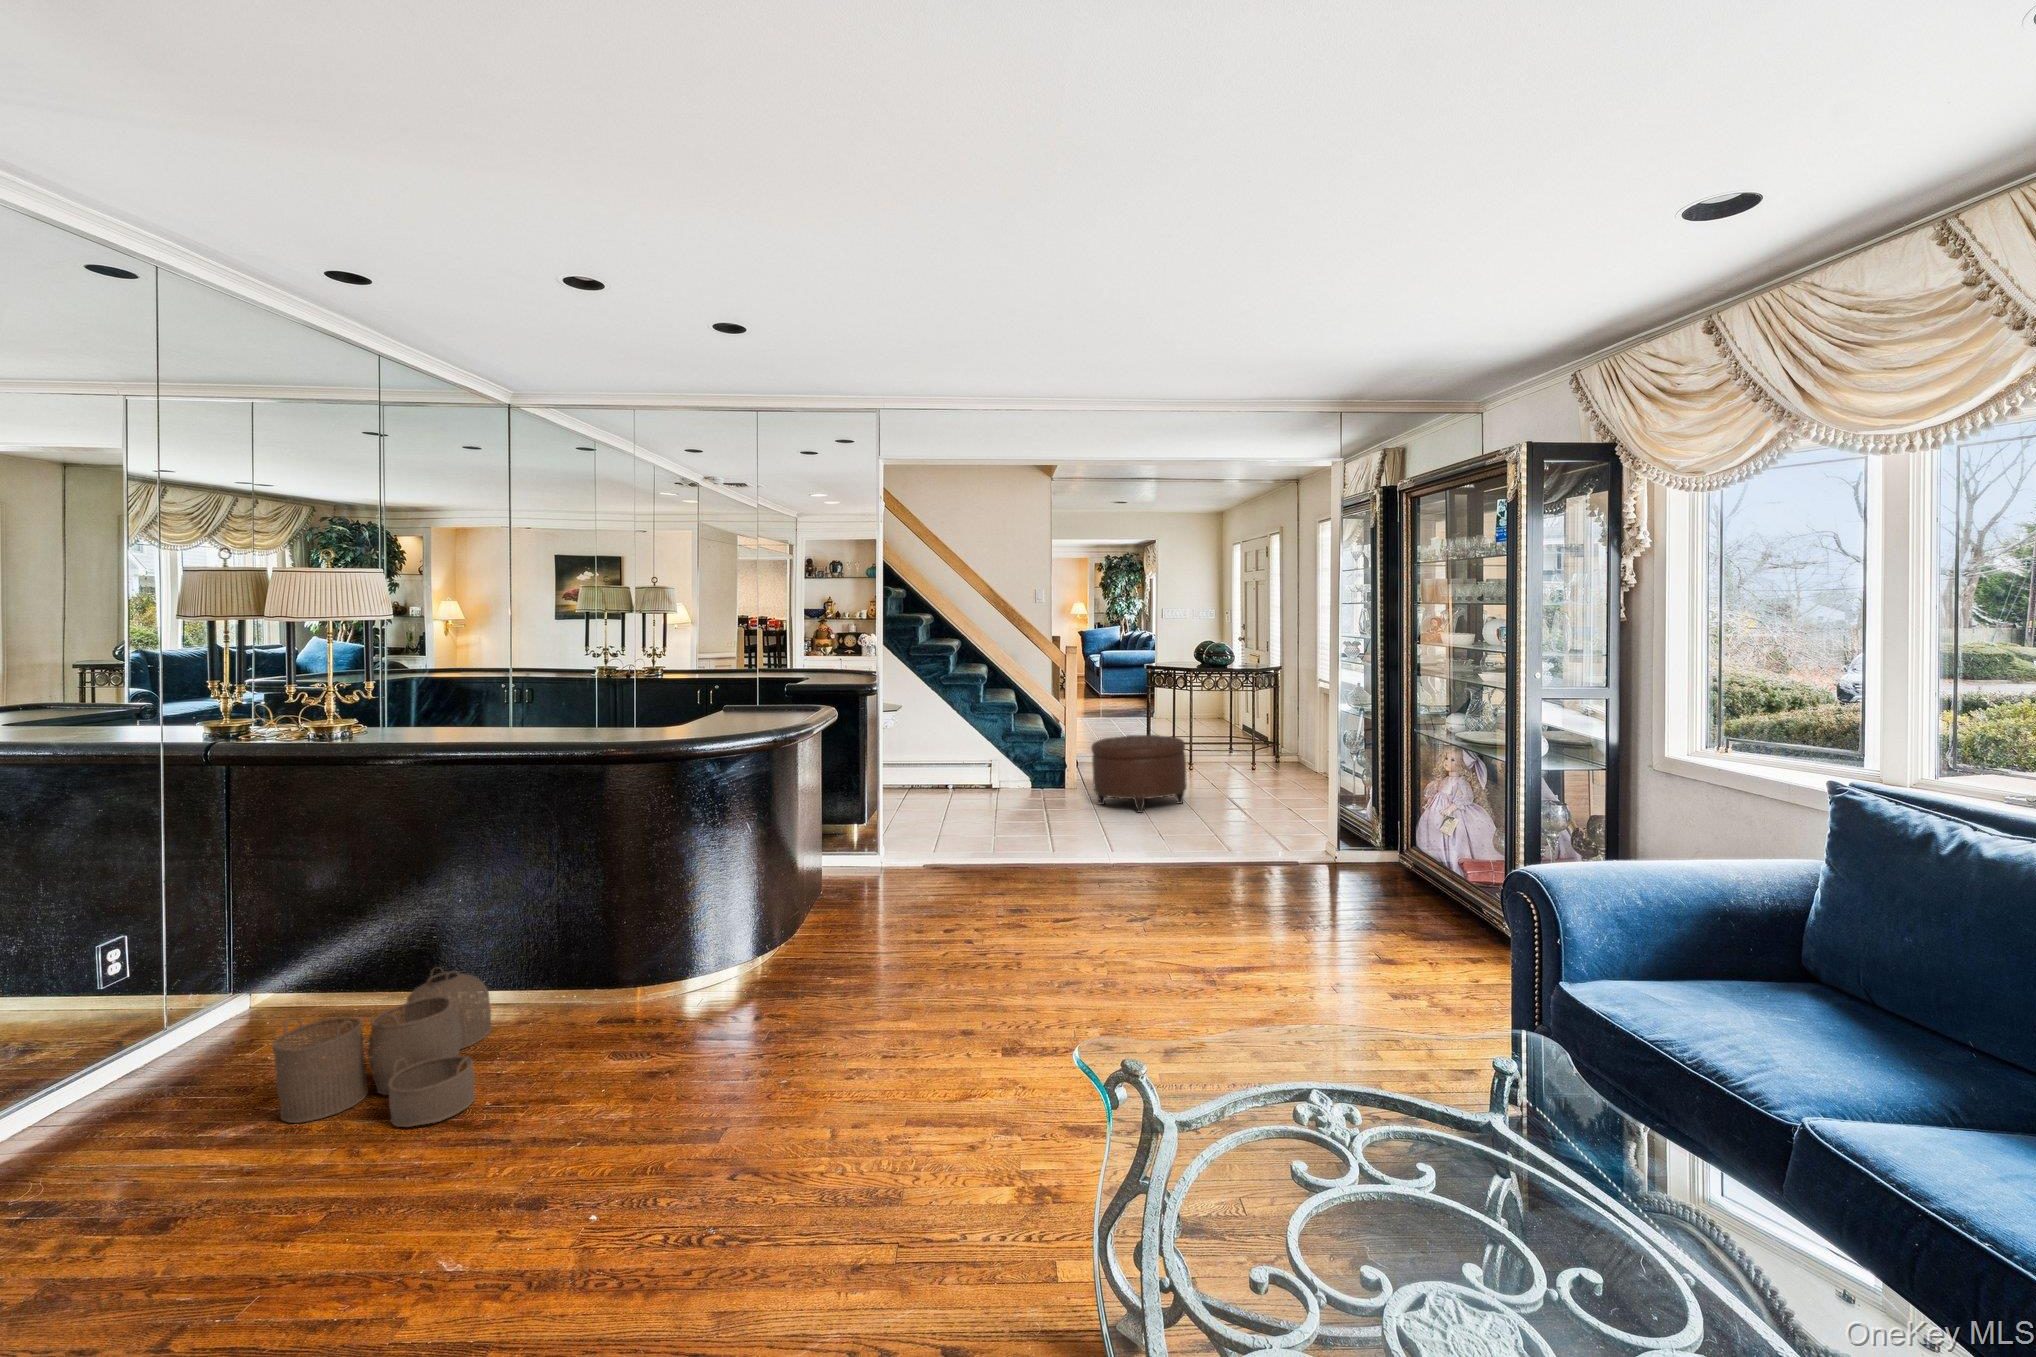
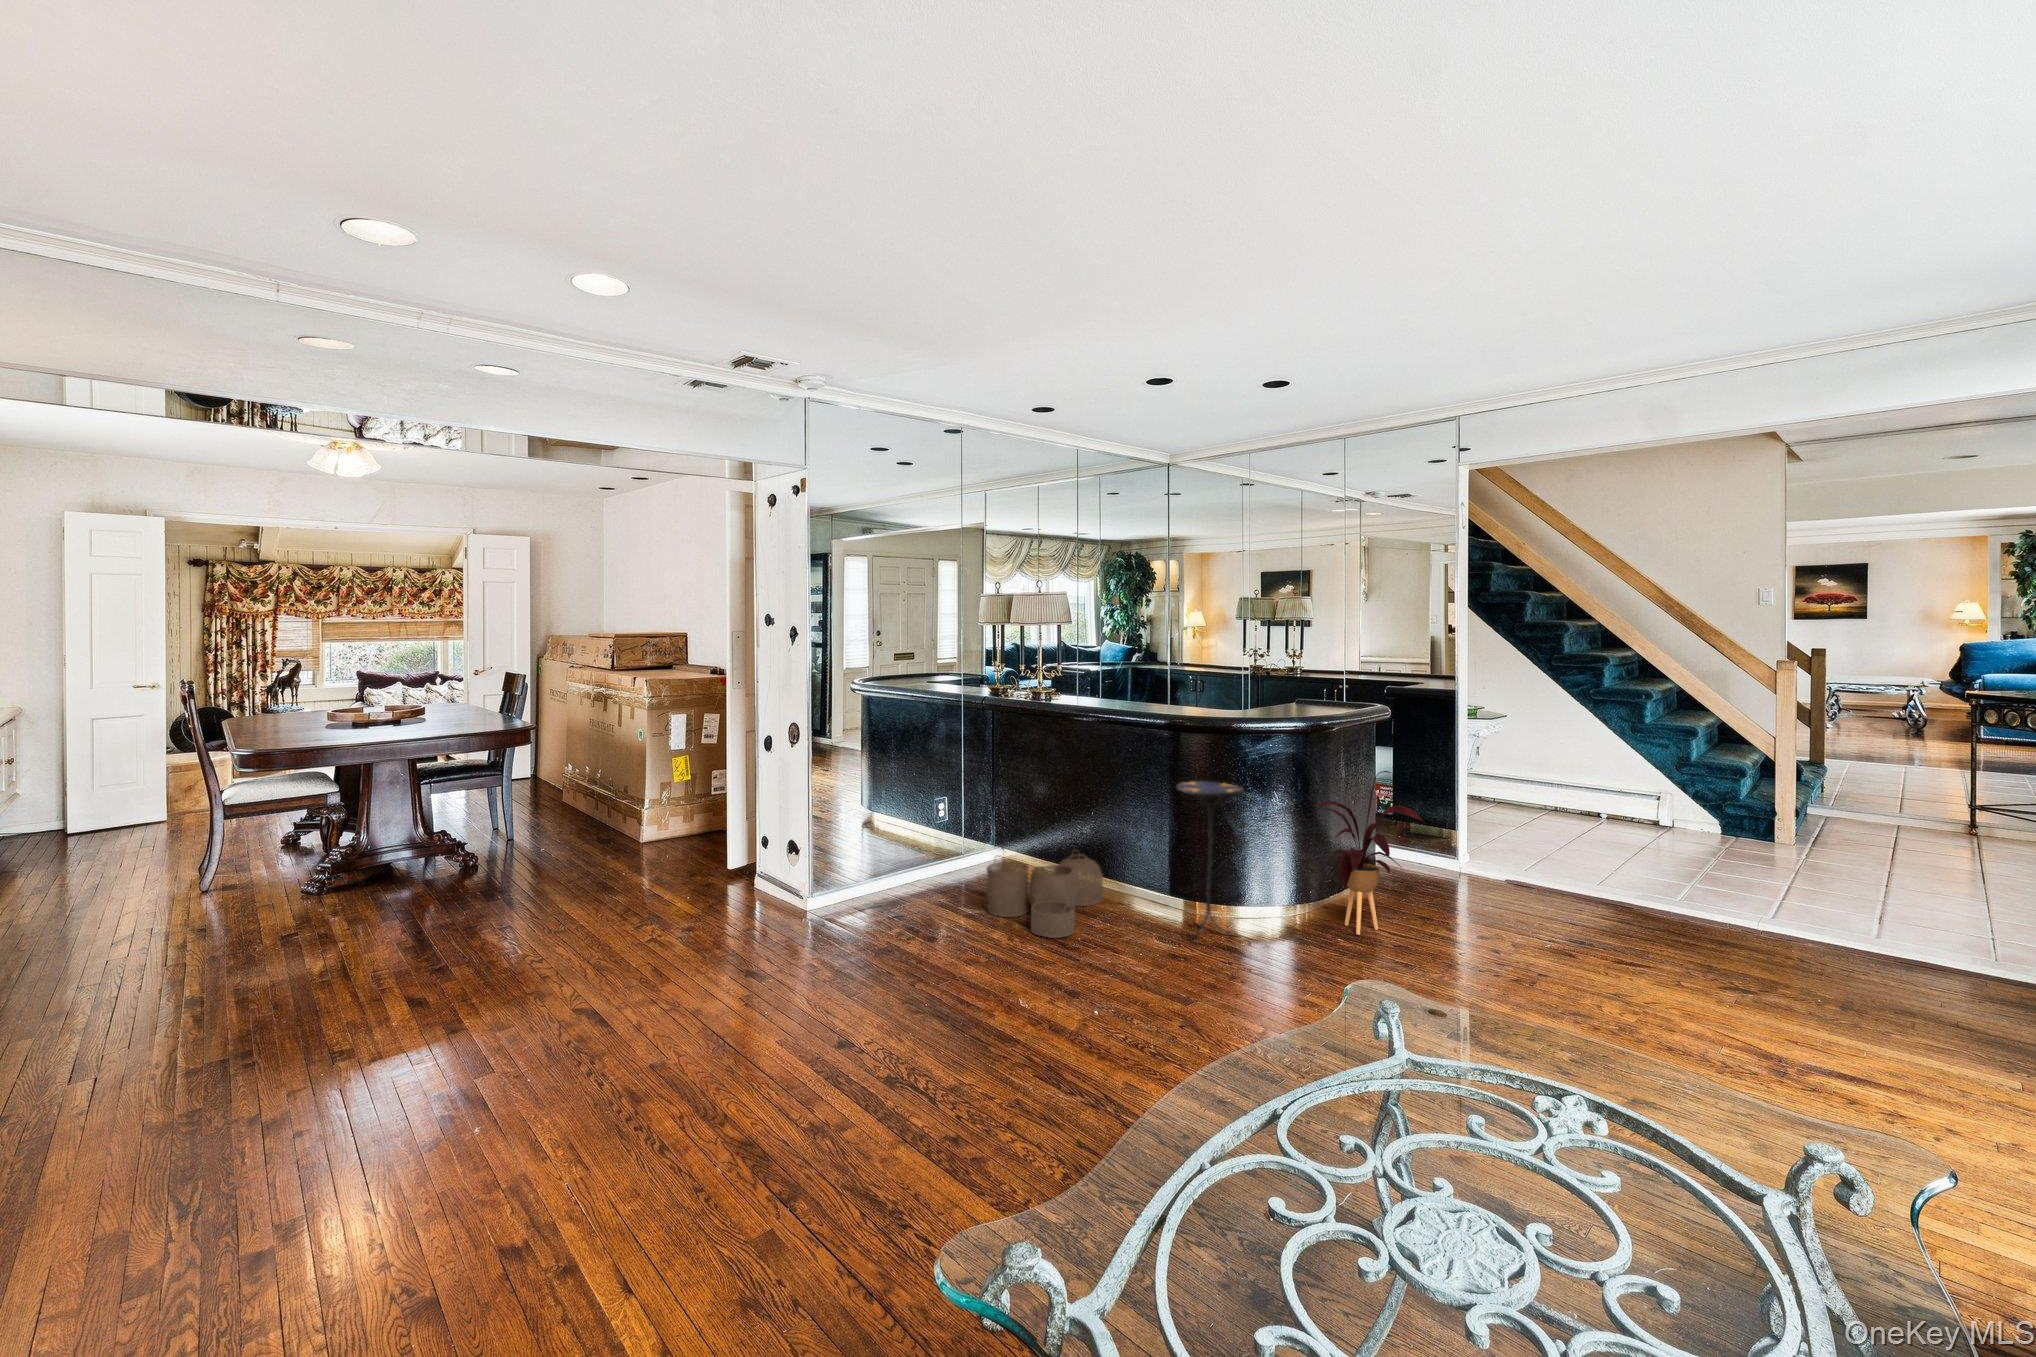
ottoman: present [1091,735,1187,813] -> none [1793,789,1965,896]
house plant: none [779,775,905,964] -> present [1313,771,1423,935]
side table: none [616,822,724,1041] -> present [1177,781,1244,936]

